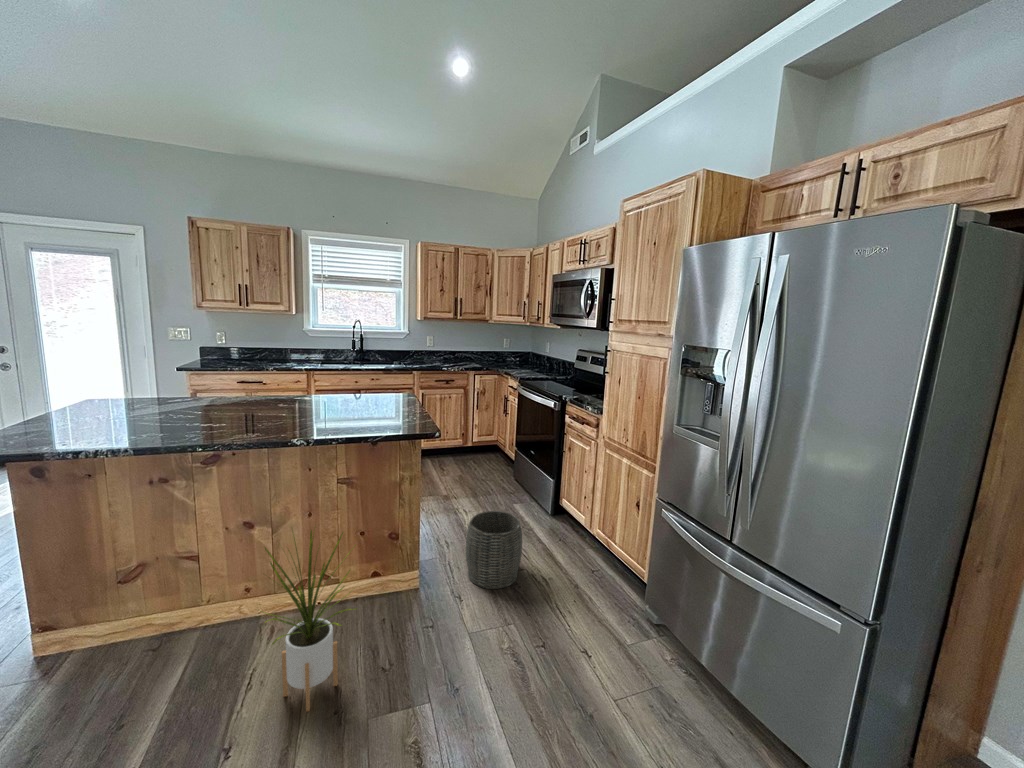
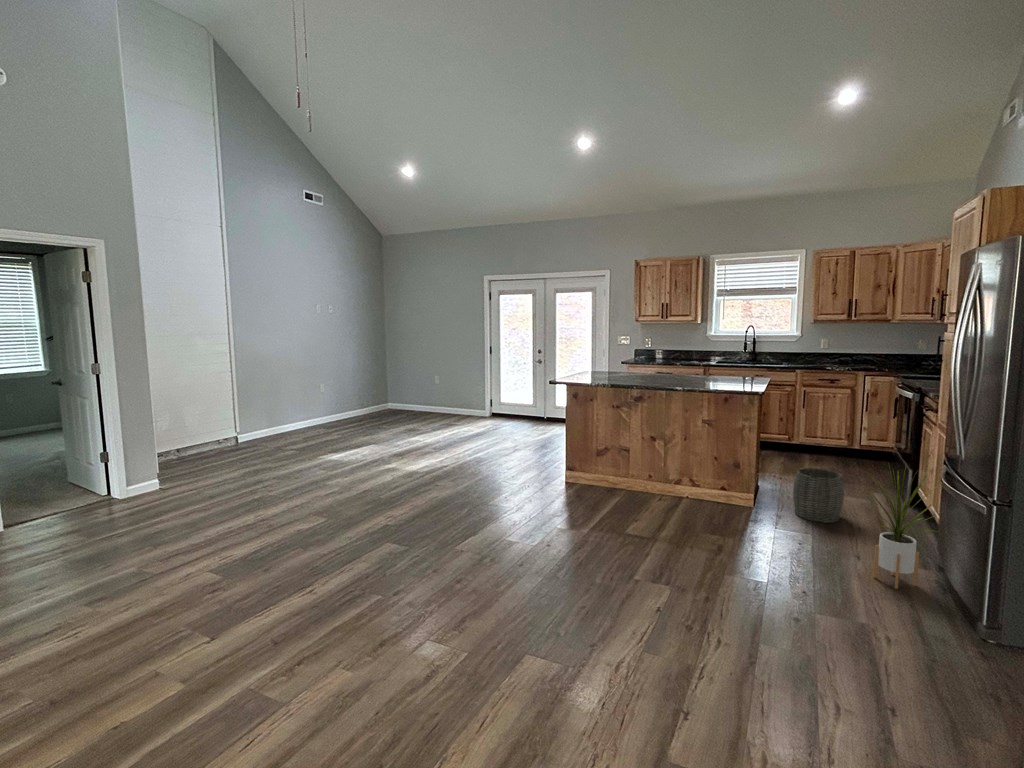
house plant: present [263,530,356,711] -> present [867,467,941,589]

